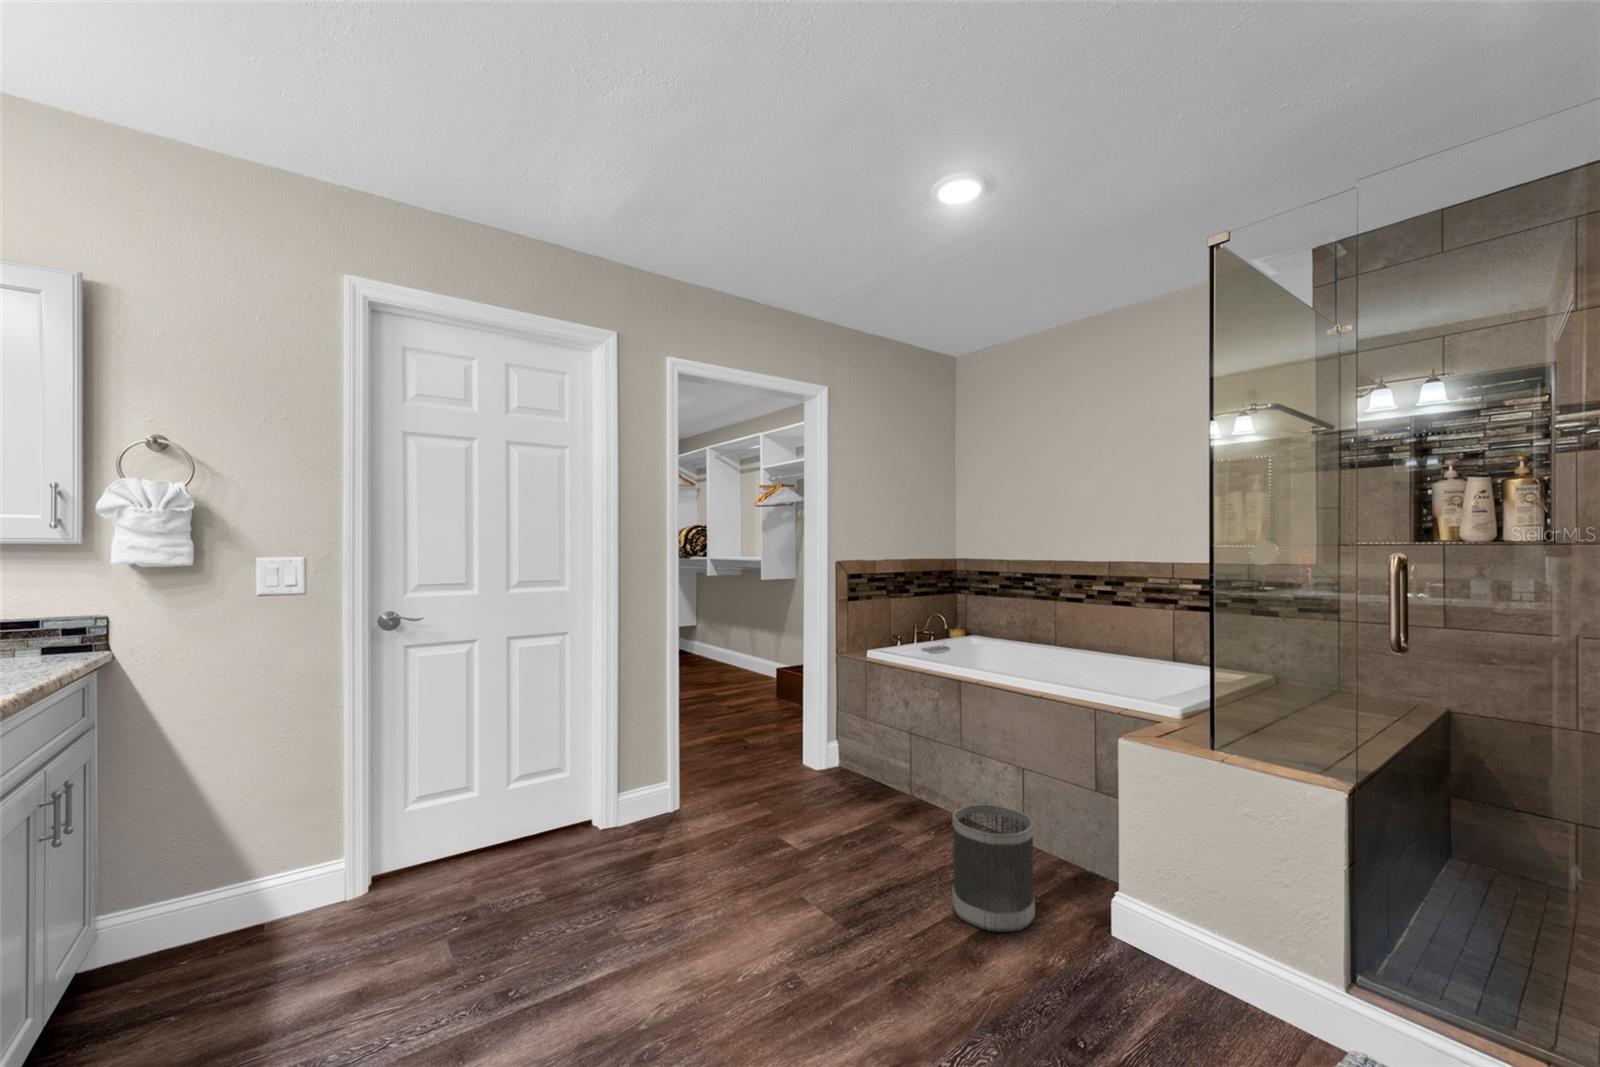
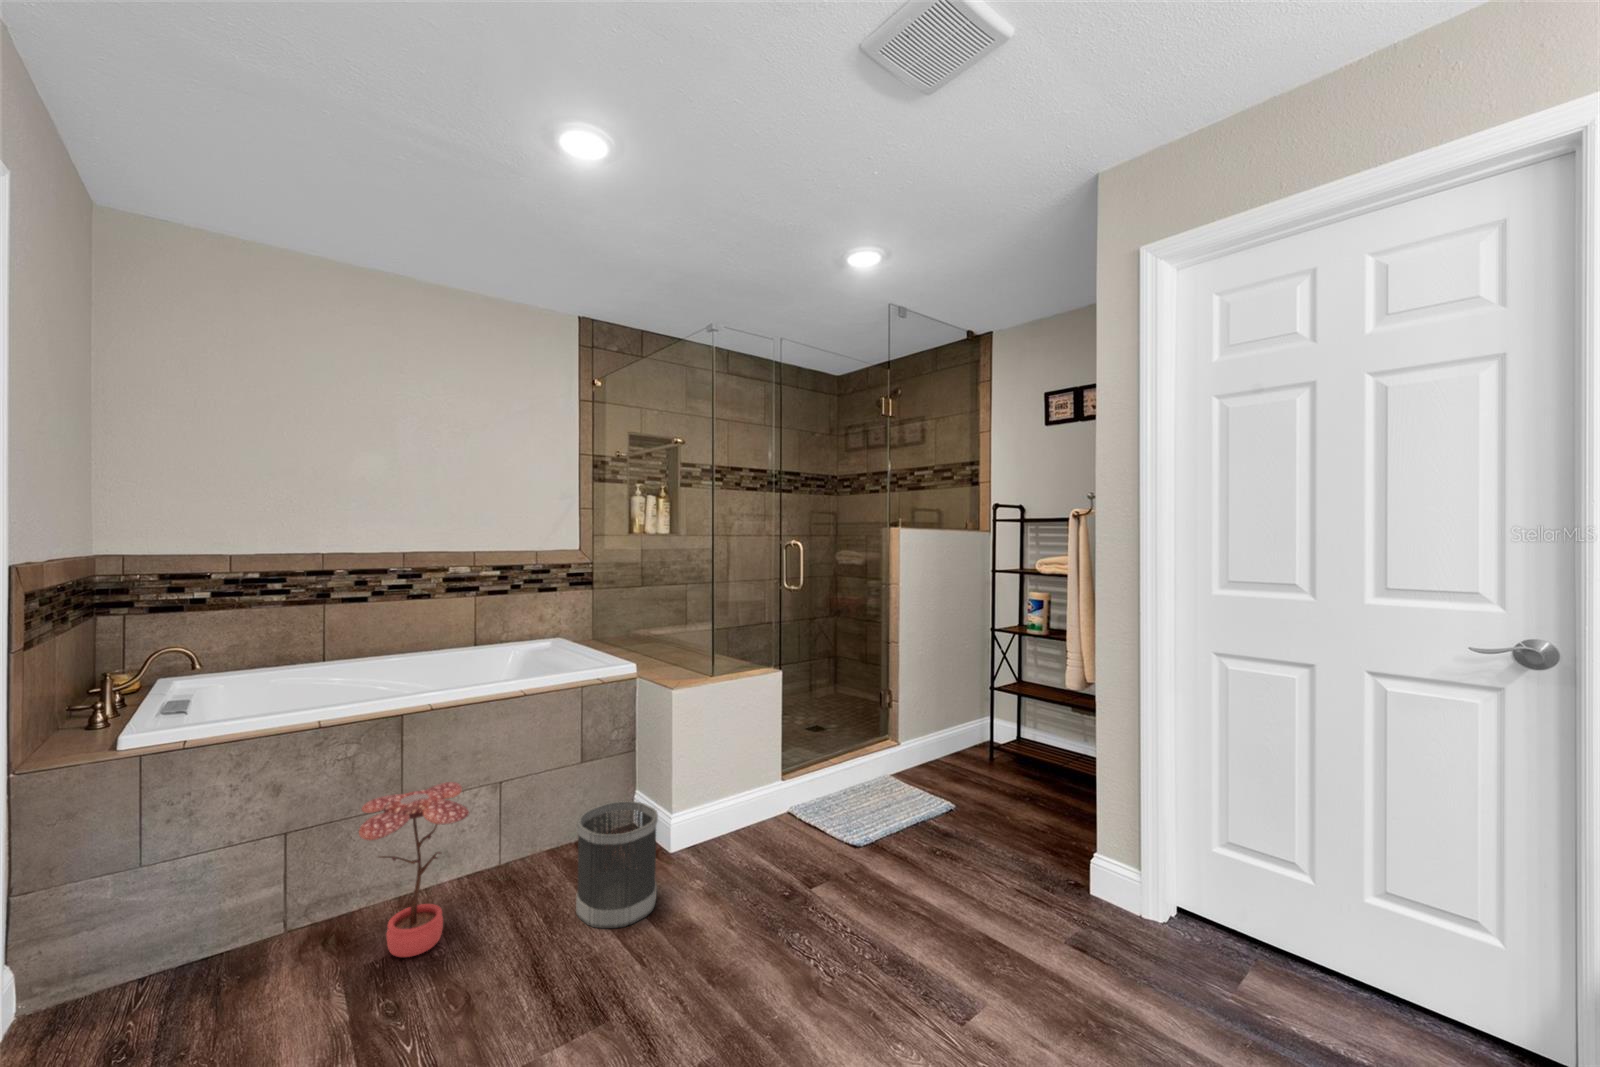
potted plant: none [858,724,944,843] -> present [359,782,469,957]

